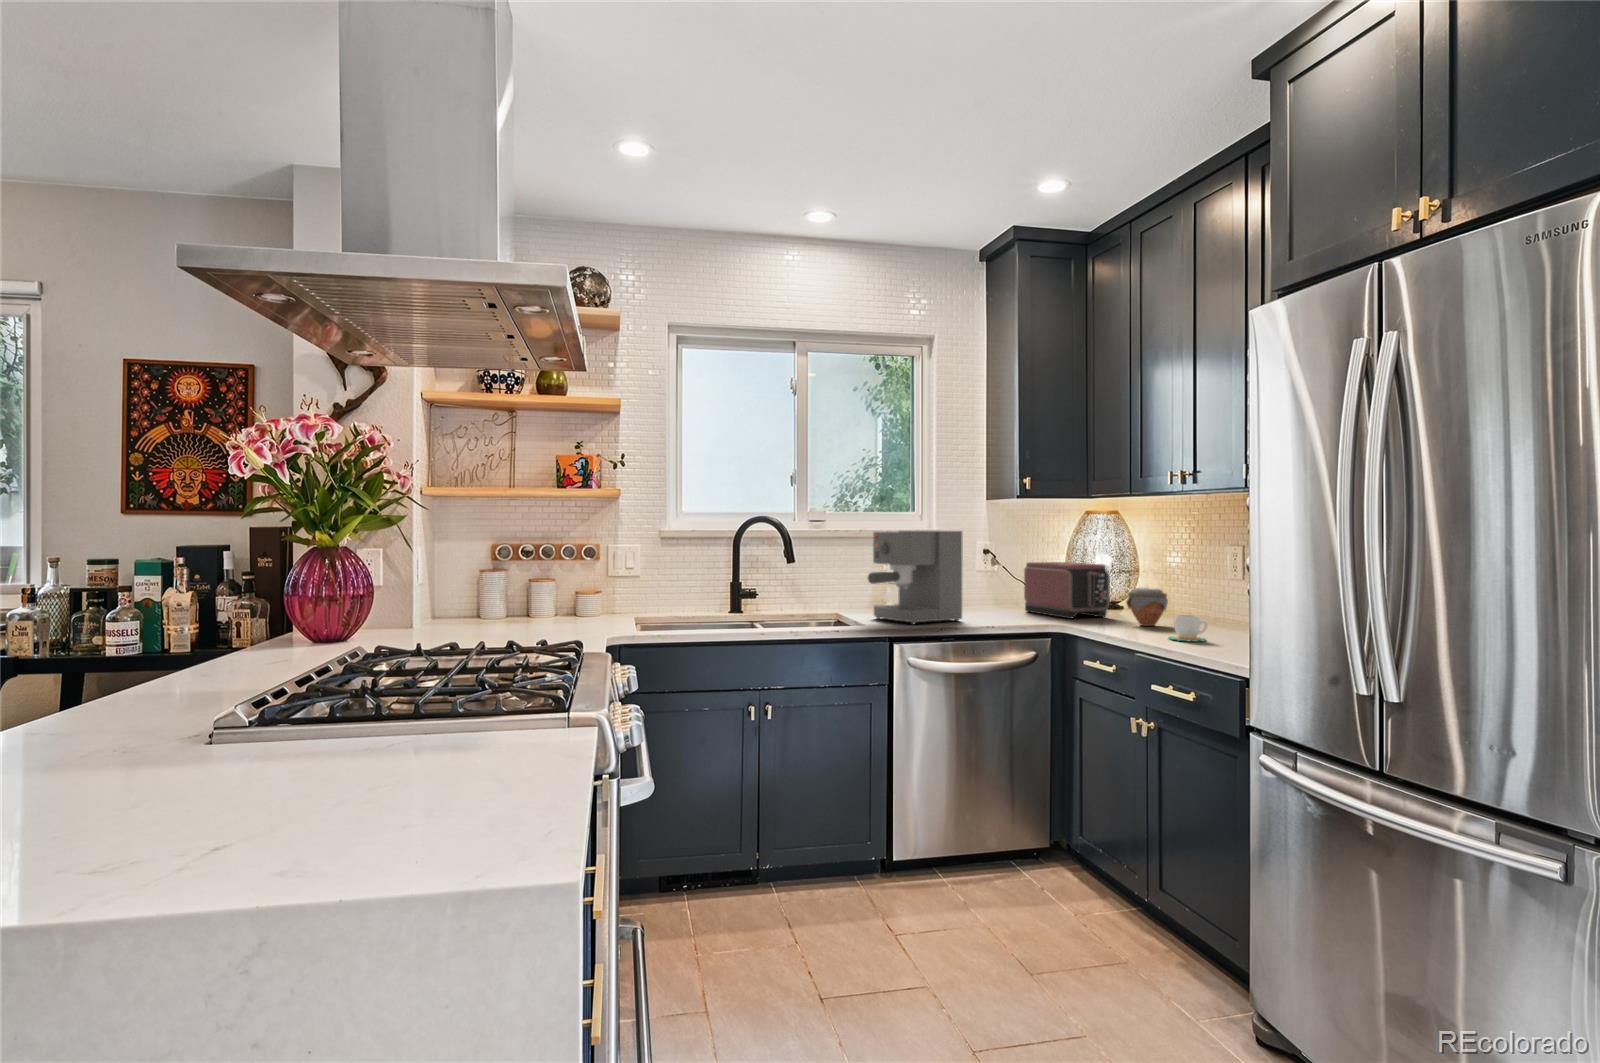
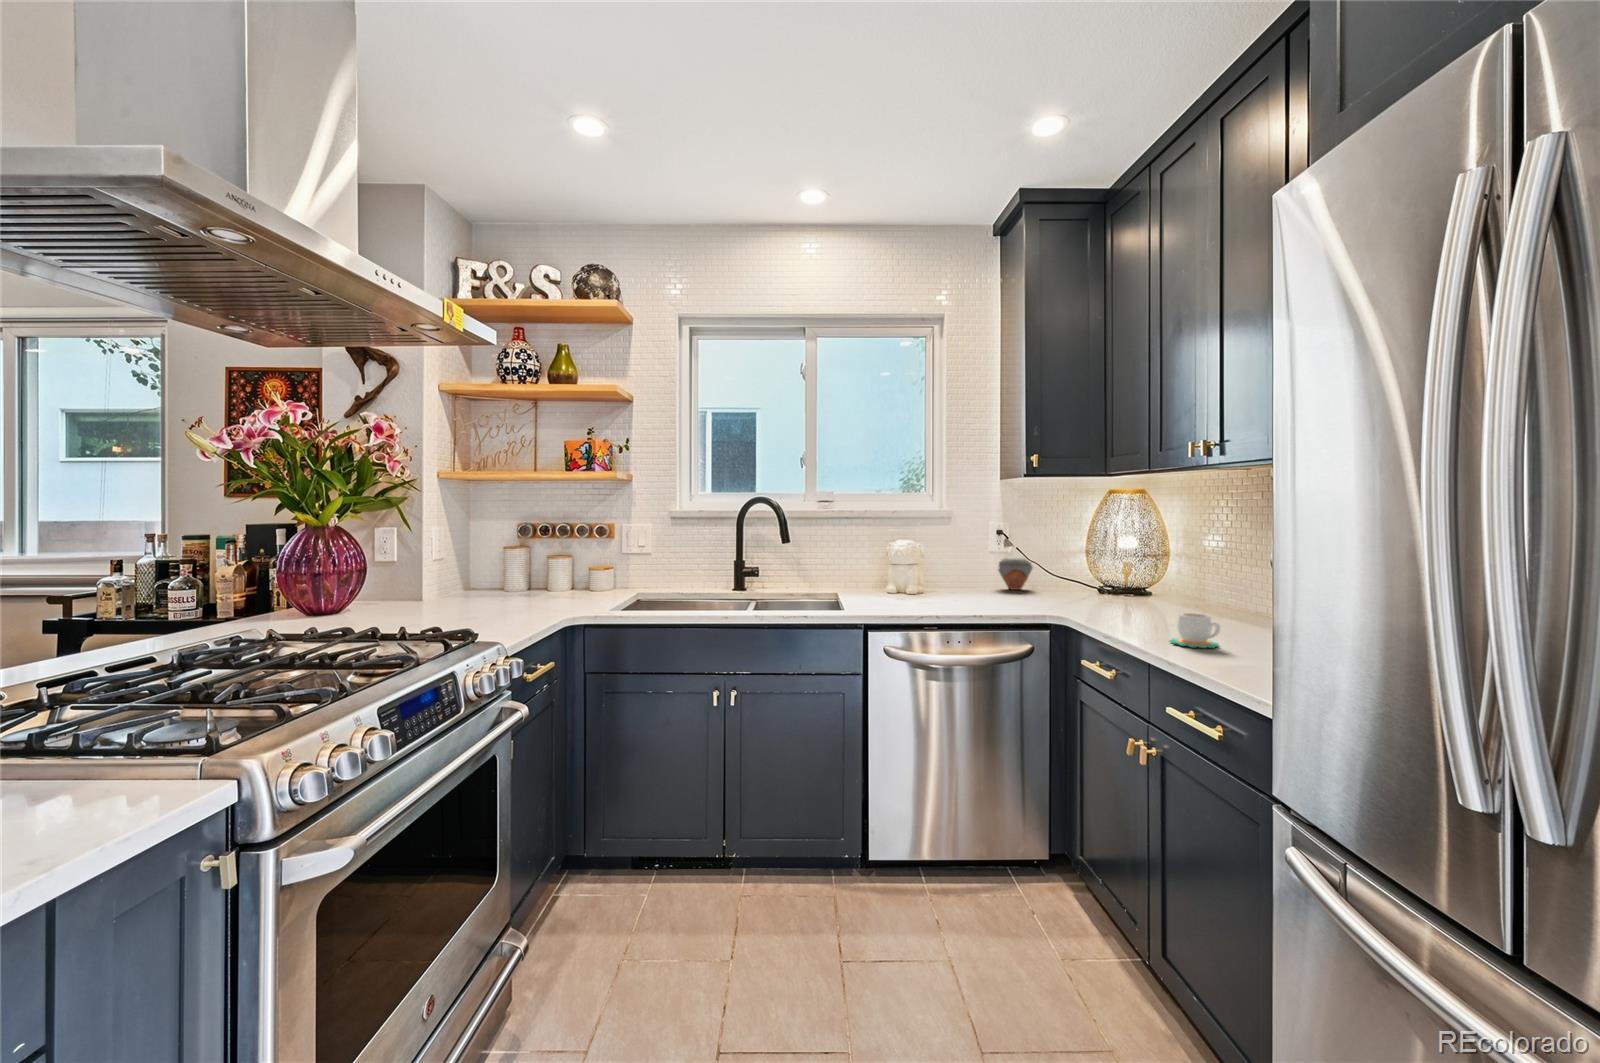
coffee maker: present [868,531,962,624] -> none [844,511,951,610]
toaster: present [1024,562,1110,618] -> none [1033,545,1124,607]
jar: present [1126,588,1168,626] -> present [998,558,1033,590]

